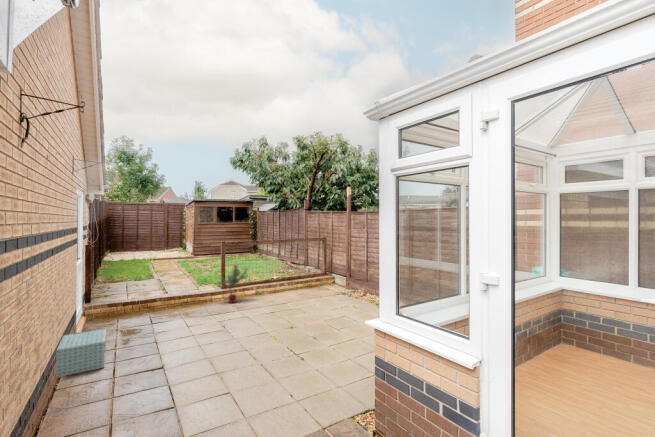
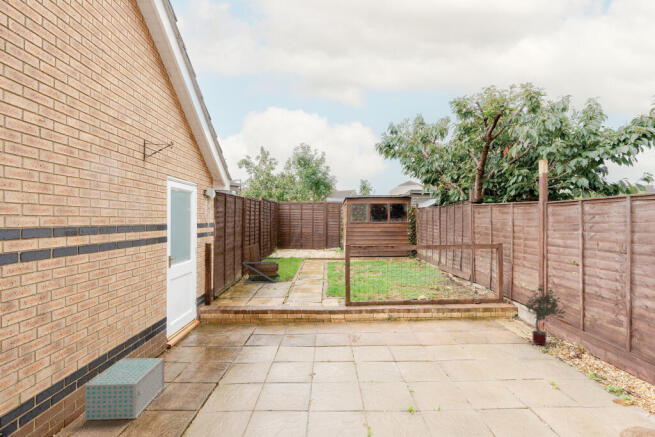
lounge chair: none [100,244,139,284] -> present [242,244,280,283]
potted tree: present [218,265,248,303] -> present [526,285,566,345]

